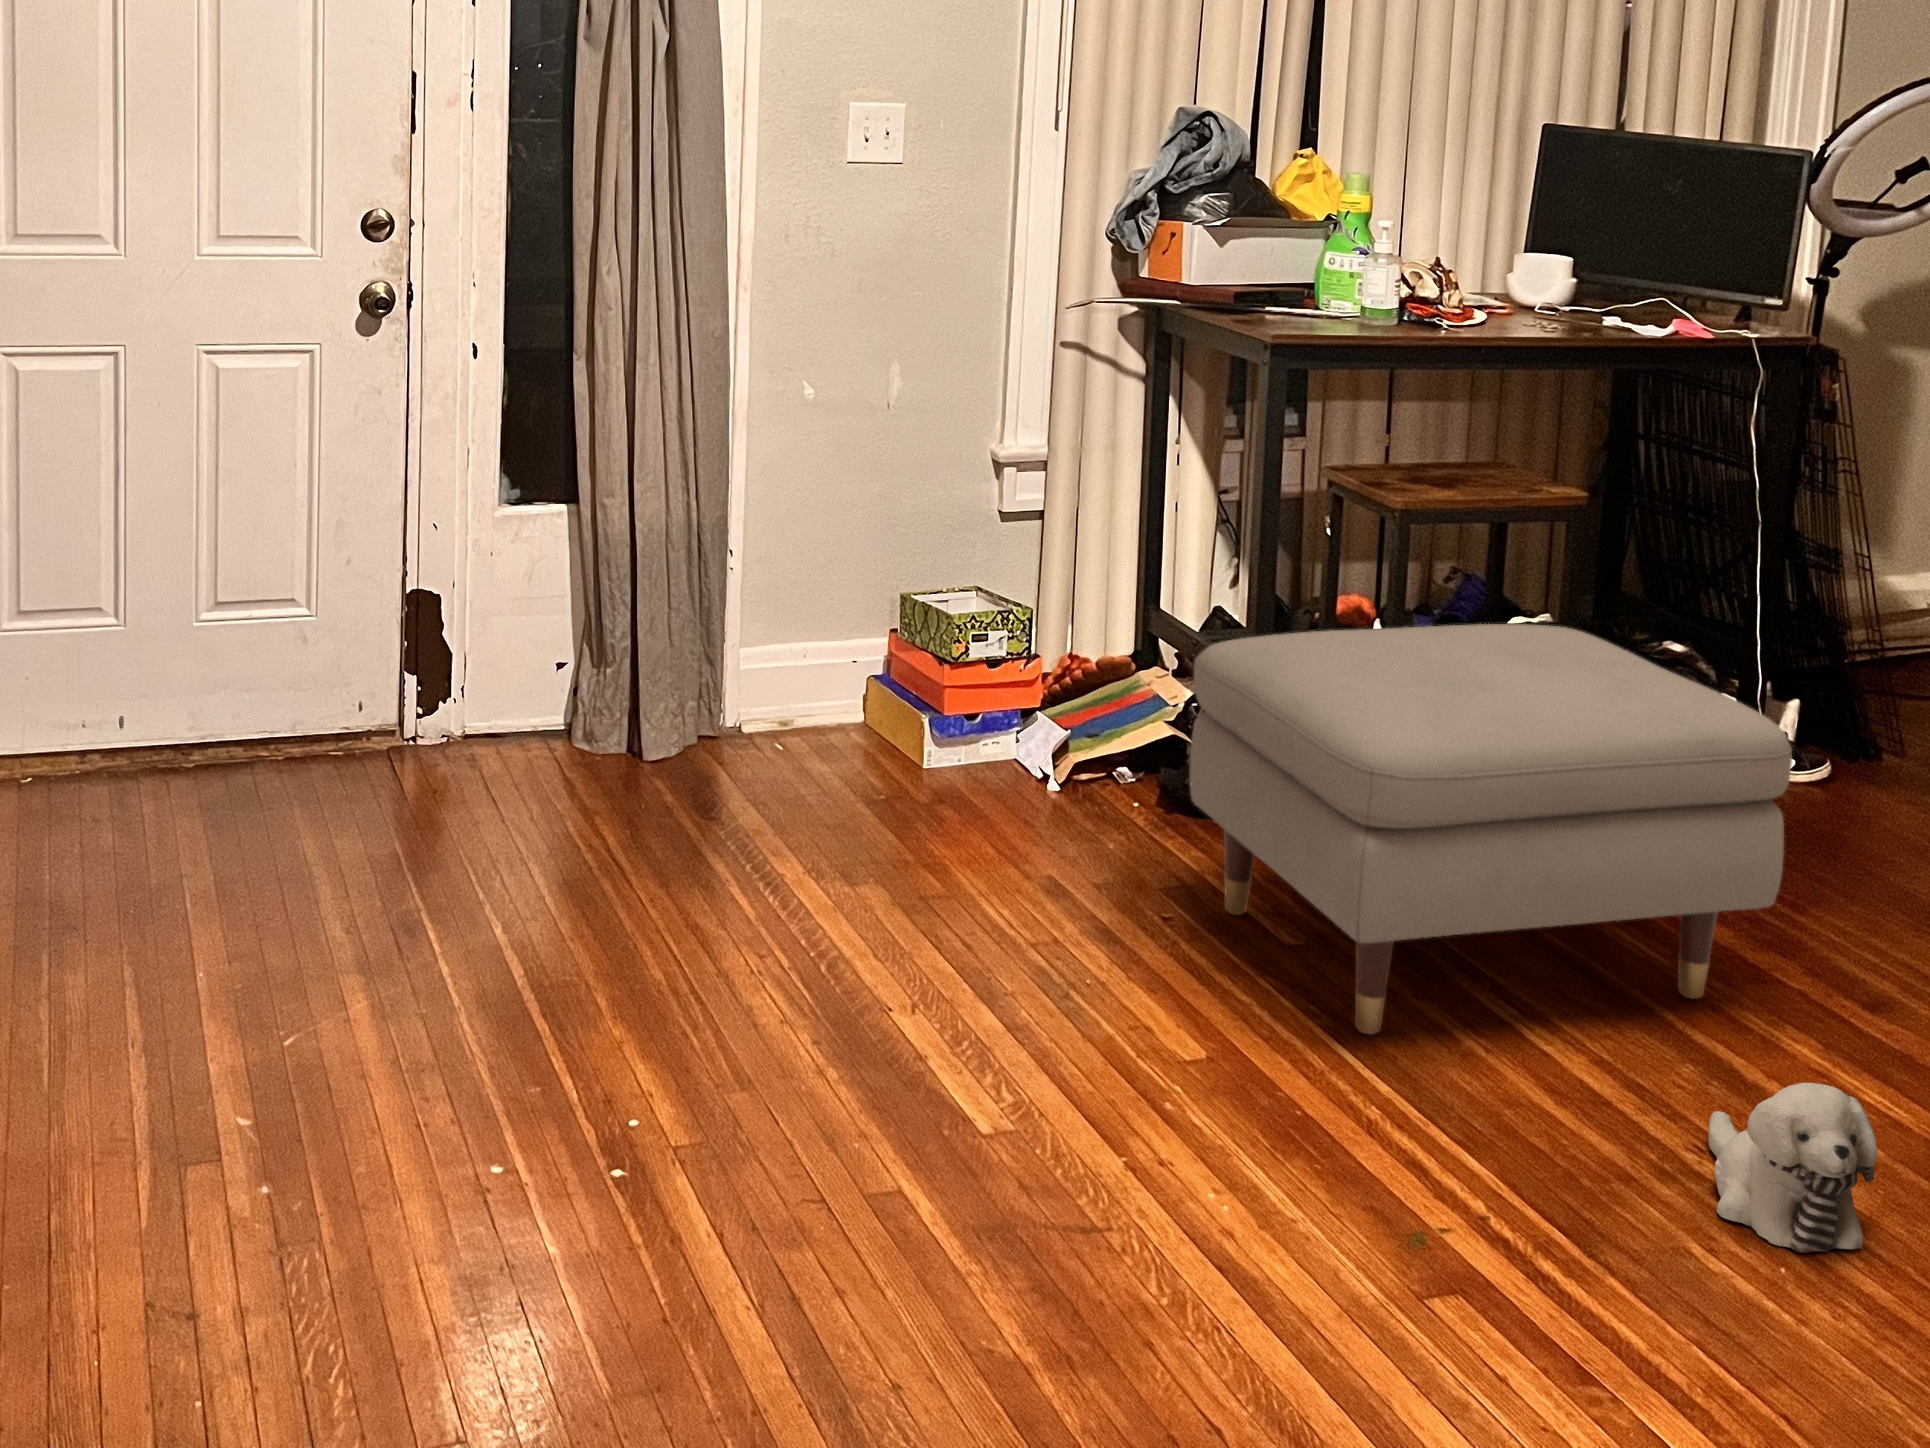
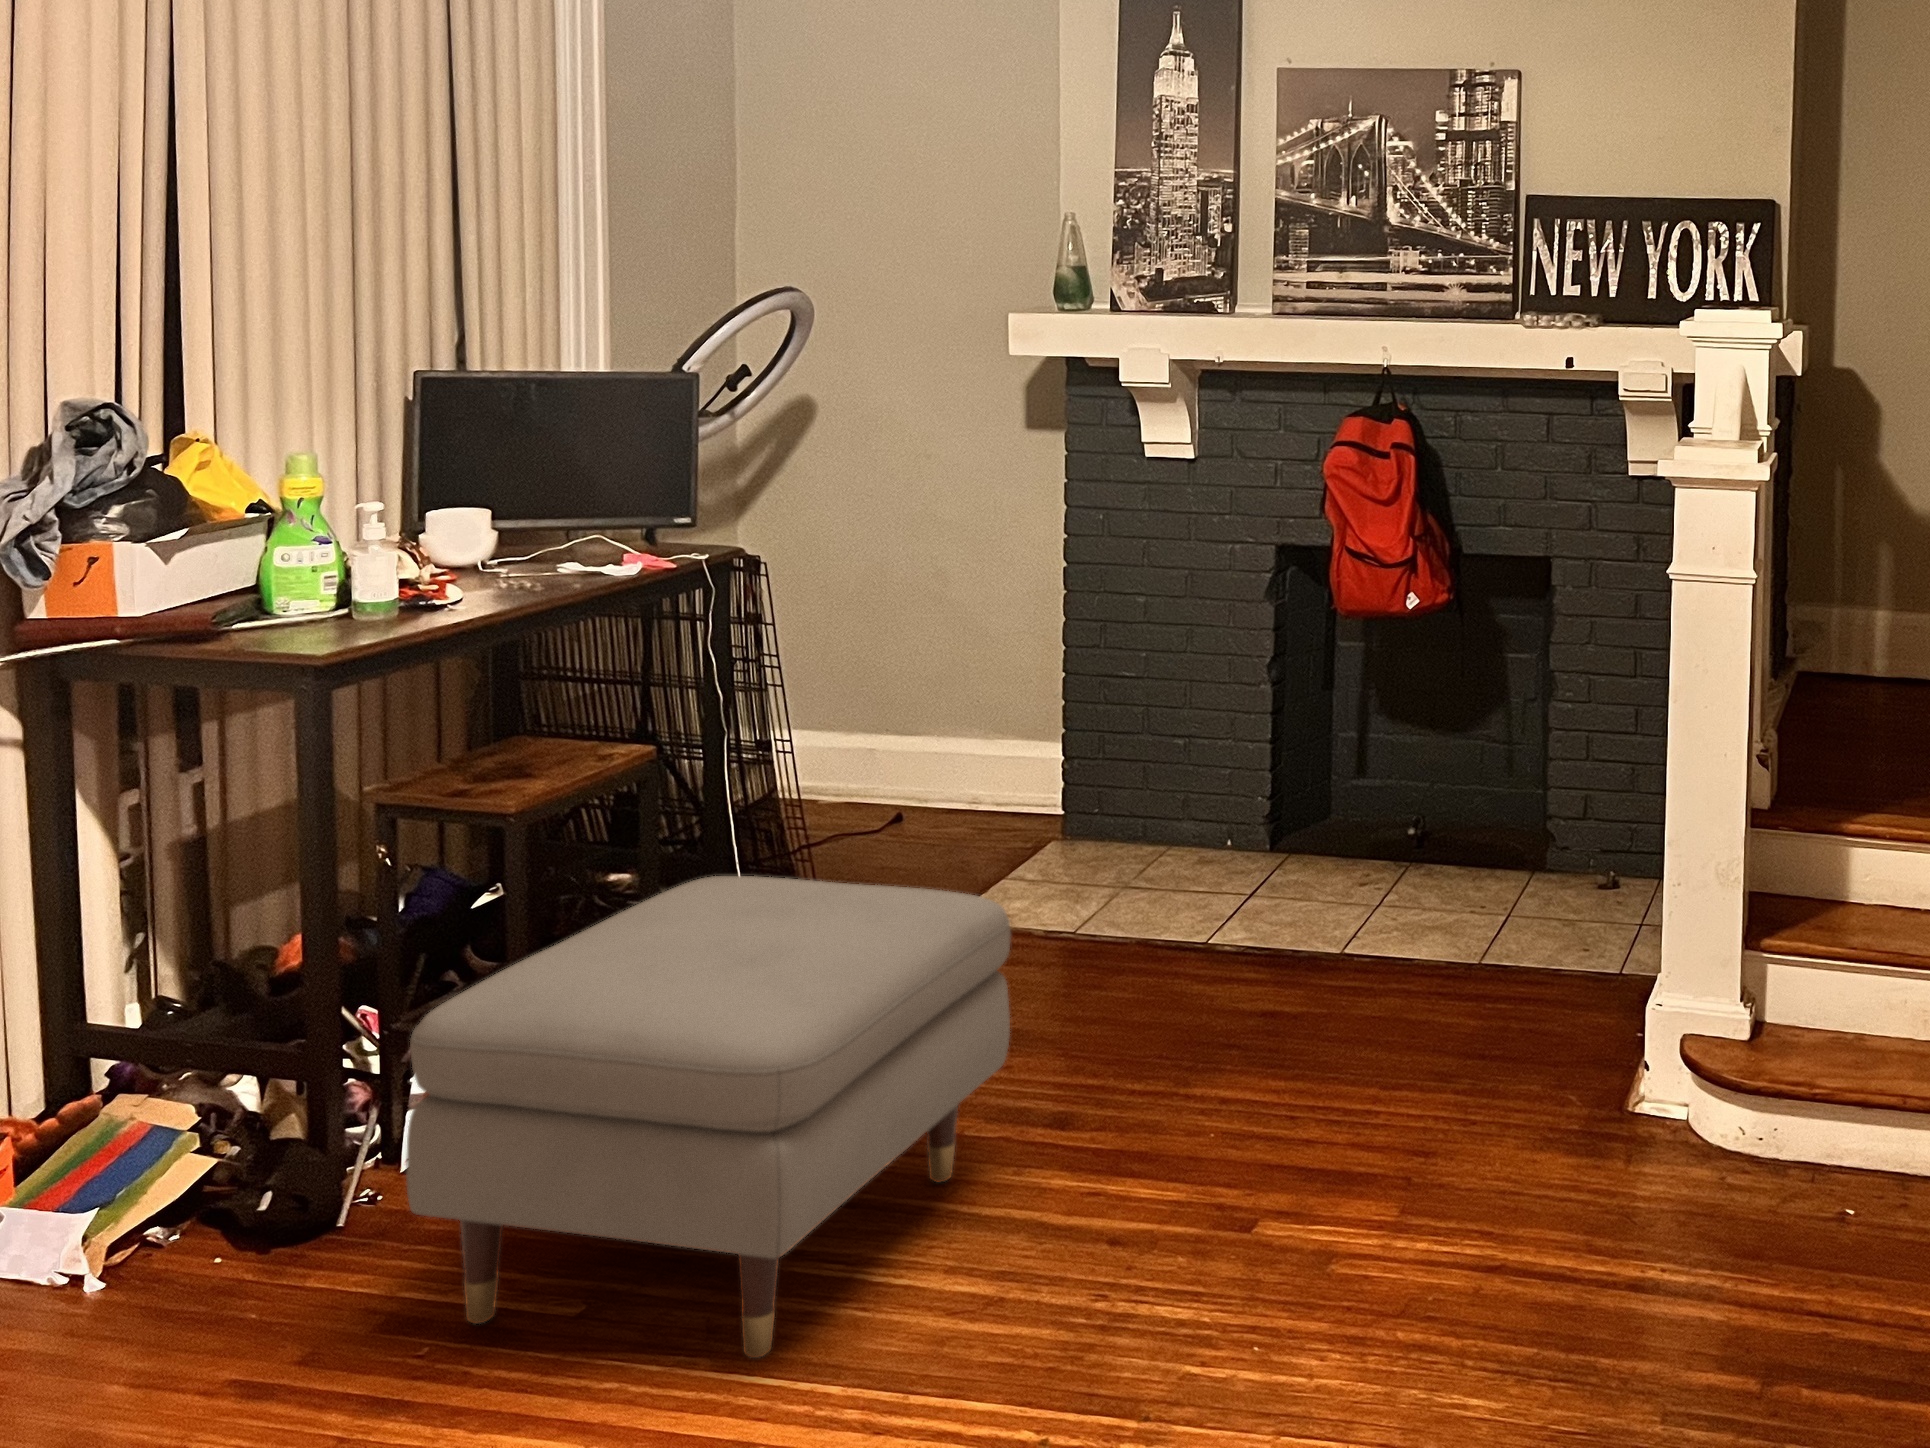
plush toy: present [1709,1083,1878,1252] -> none [1099,1173,1276,1331]

